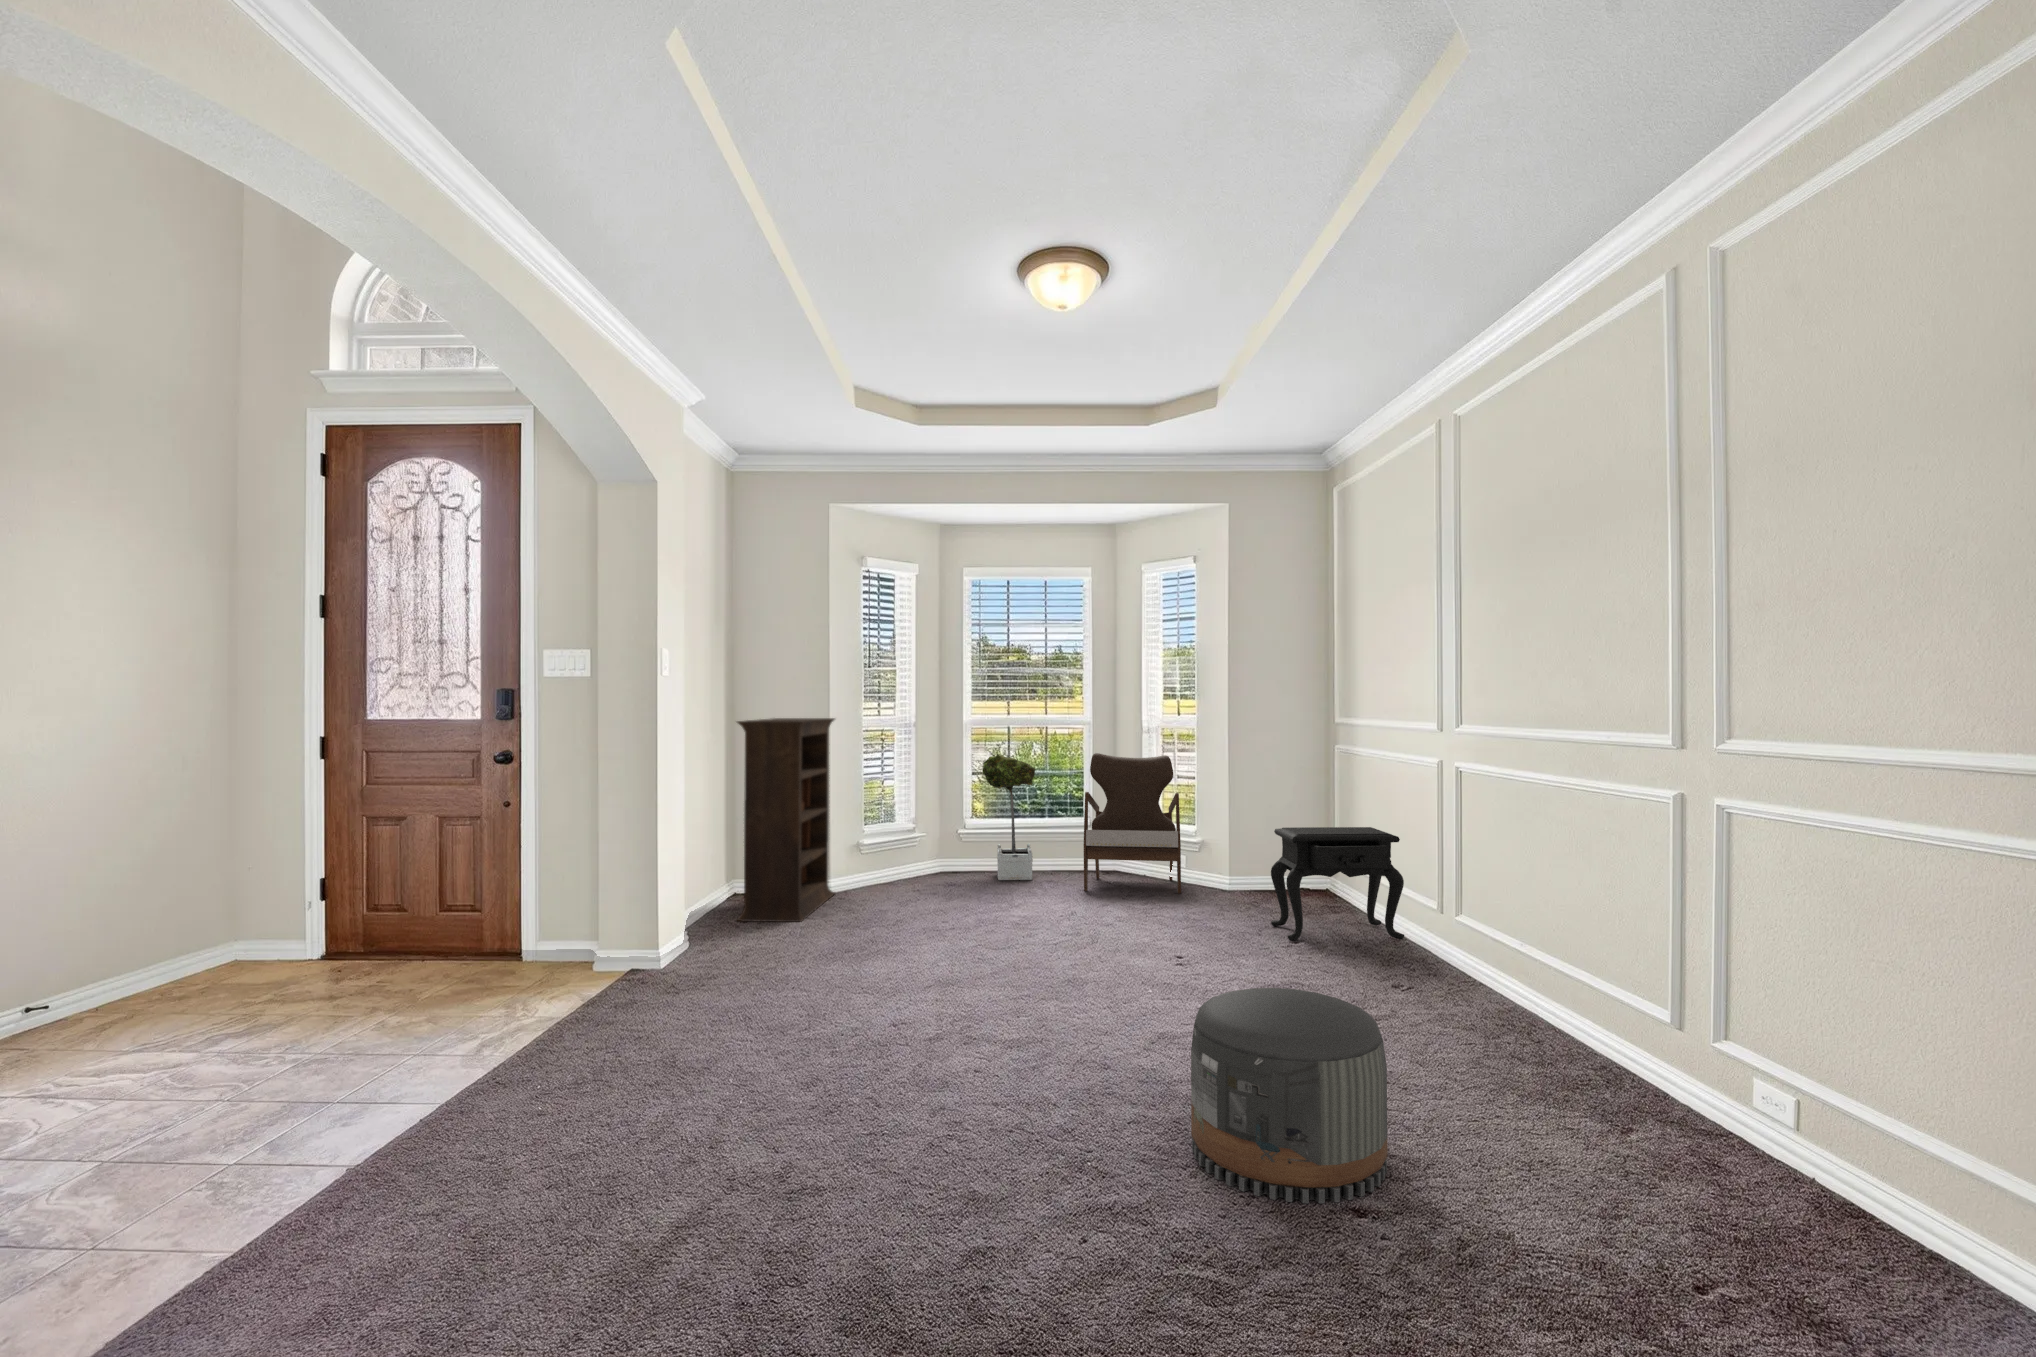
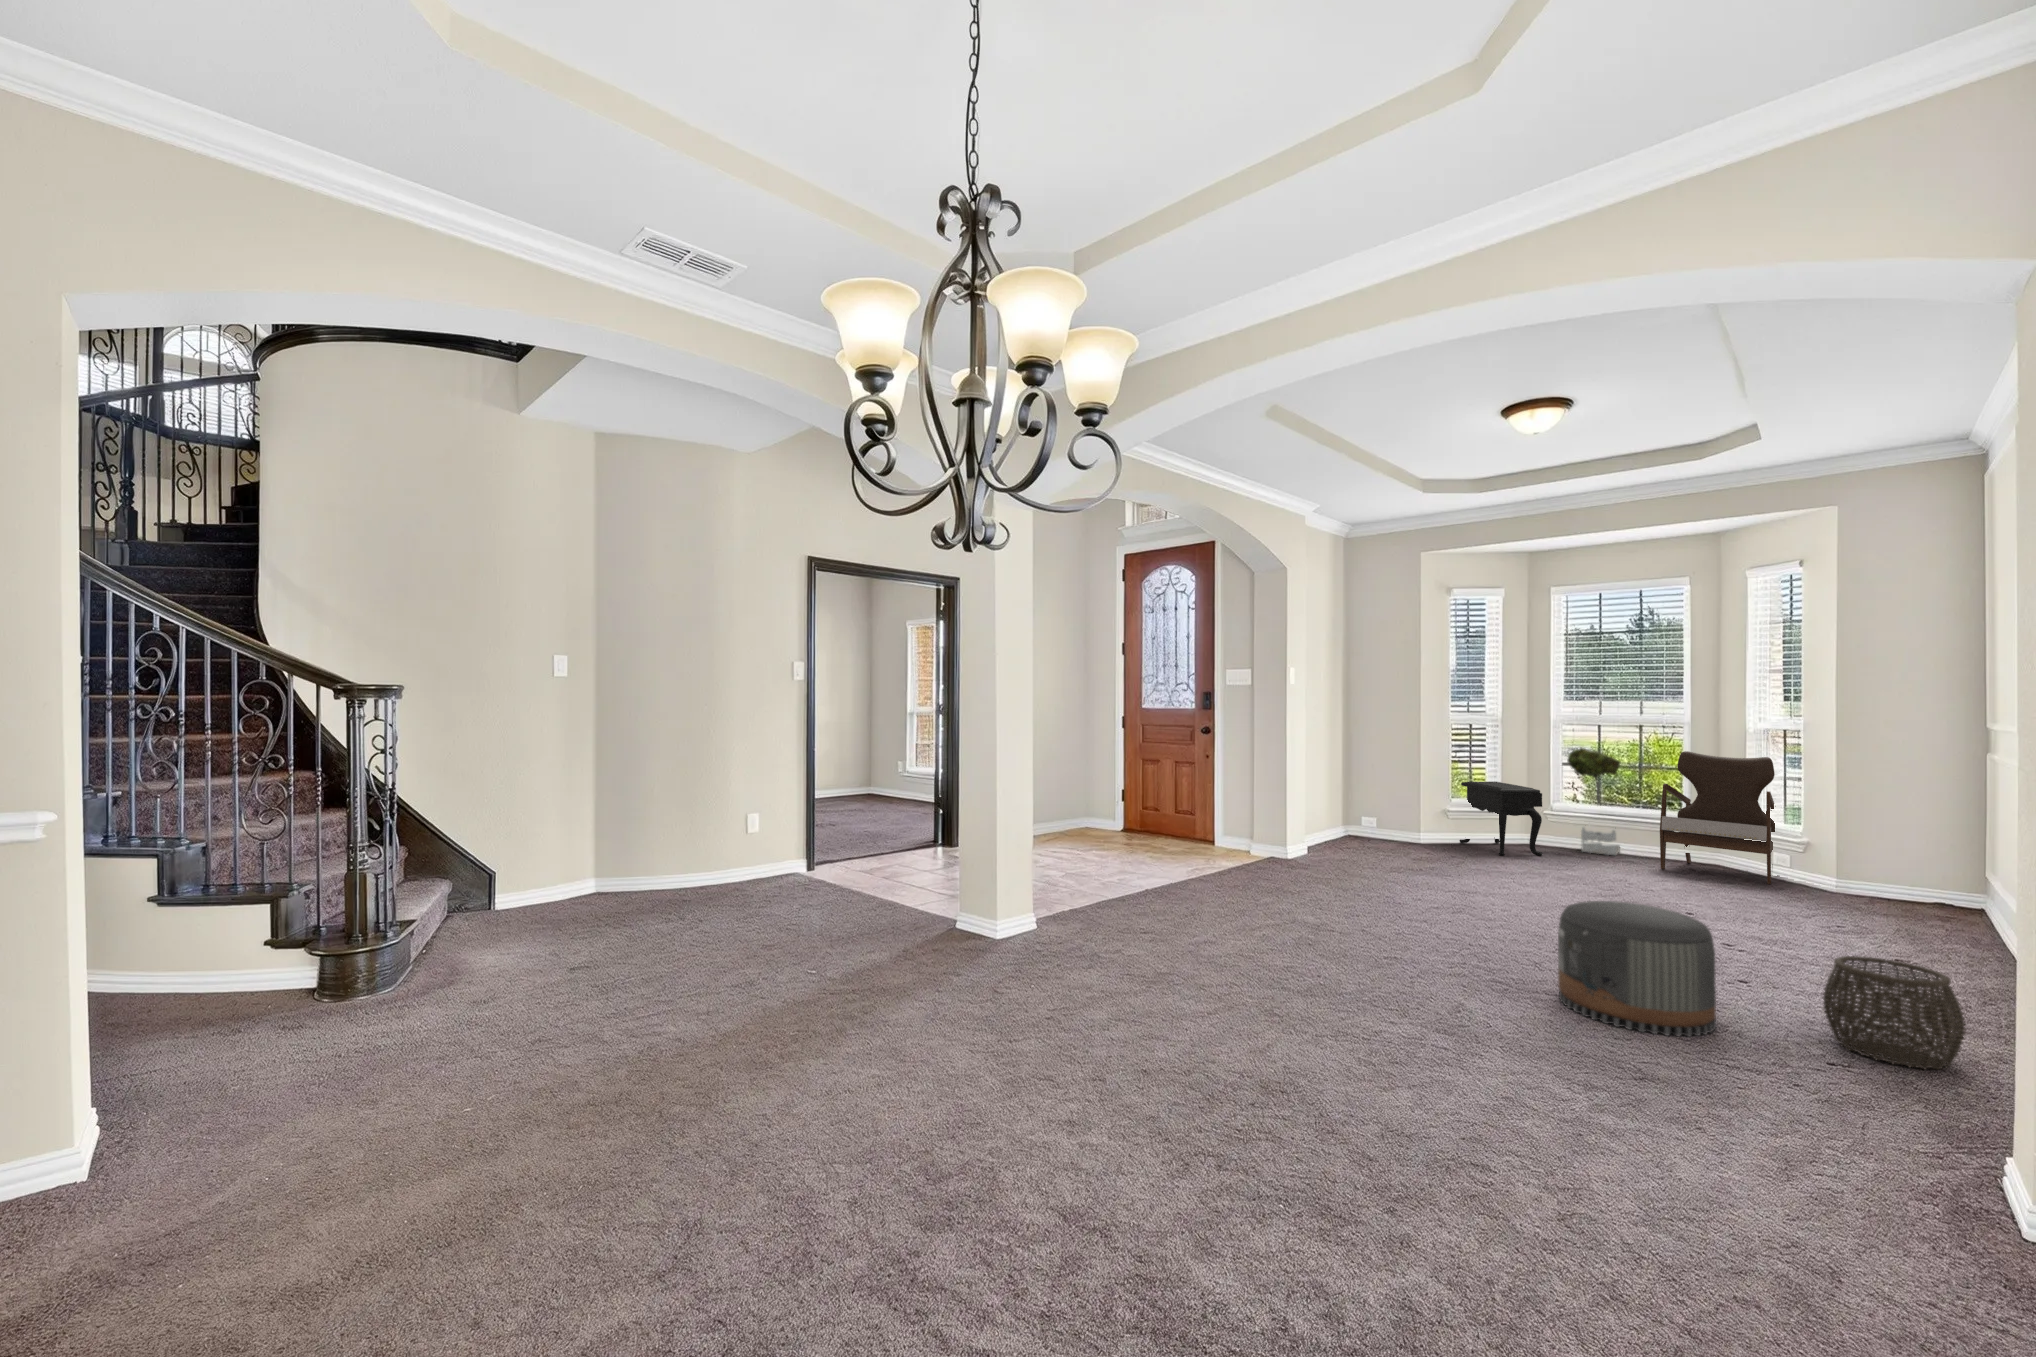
bookcase: present [737,718,835,922] -> none [1346,713,1431,853]
side table: present [1271,827,1404,940] -> present [1459,782,1543,856]
woven basket: none [1455,1007,1594,1149] -> present [1823,956,1965,1070]

